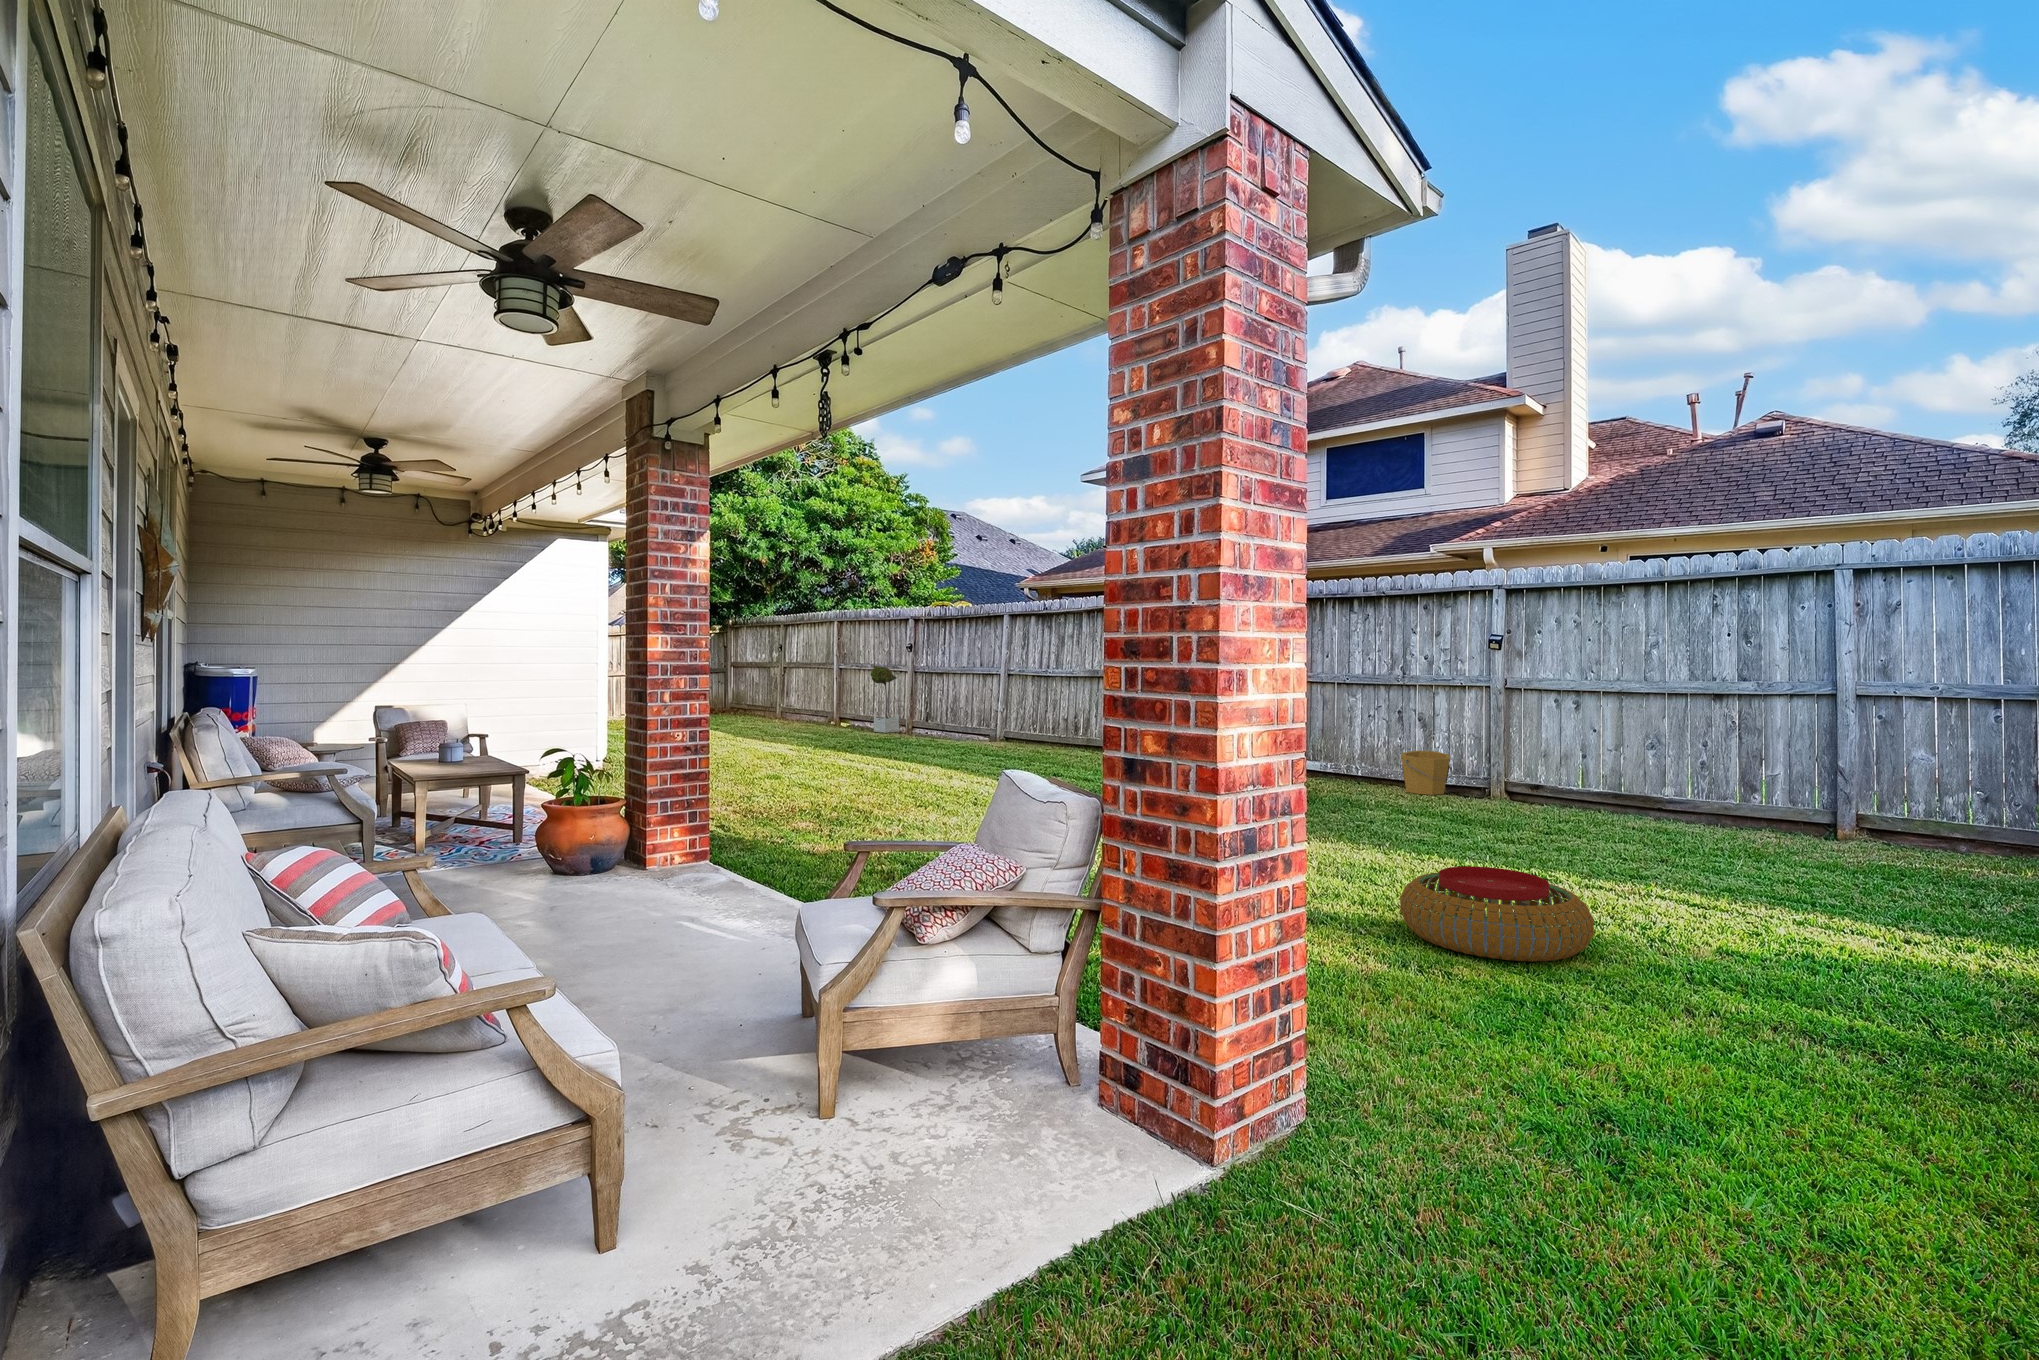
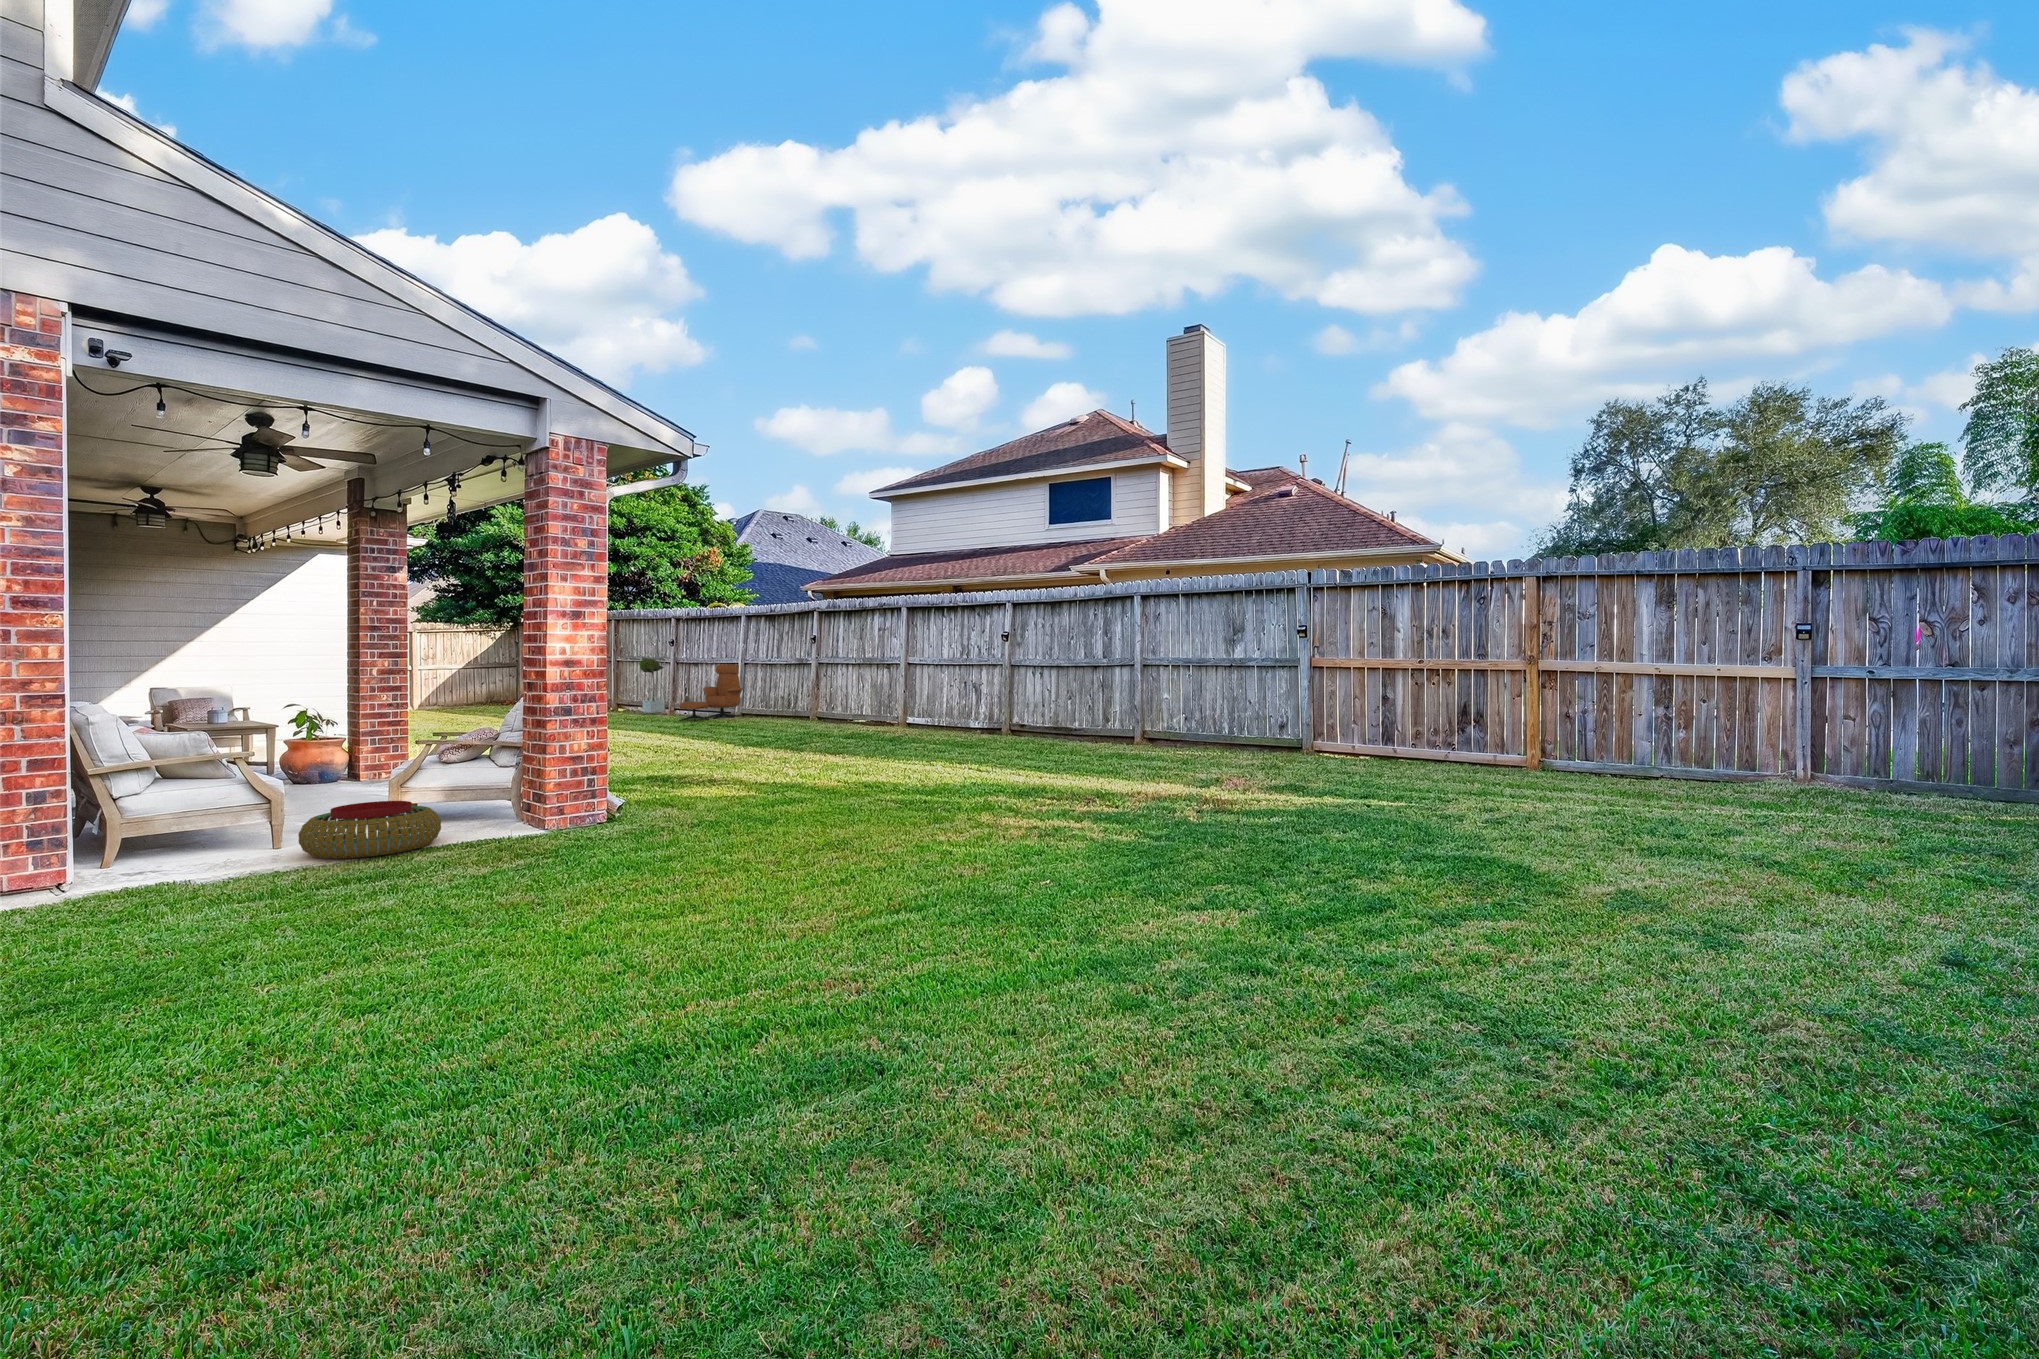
lounge chair: none [941,676,1013,749] -> present [679,664,742,721]
bucket: present [1401,751,1452,795] -> none [952,708,986,736]
pouf: present [1400,866,1594,961] -> present [298,801,441,859]

